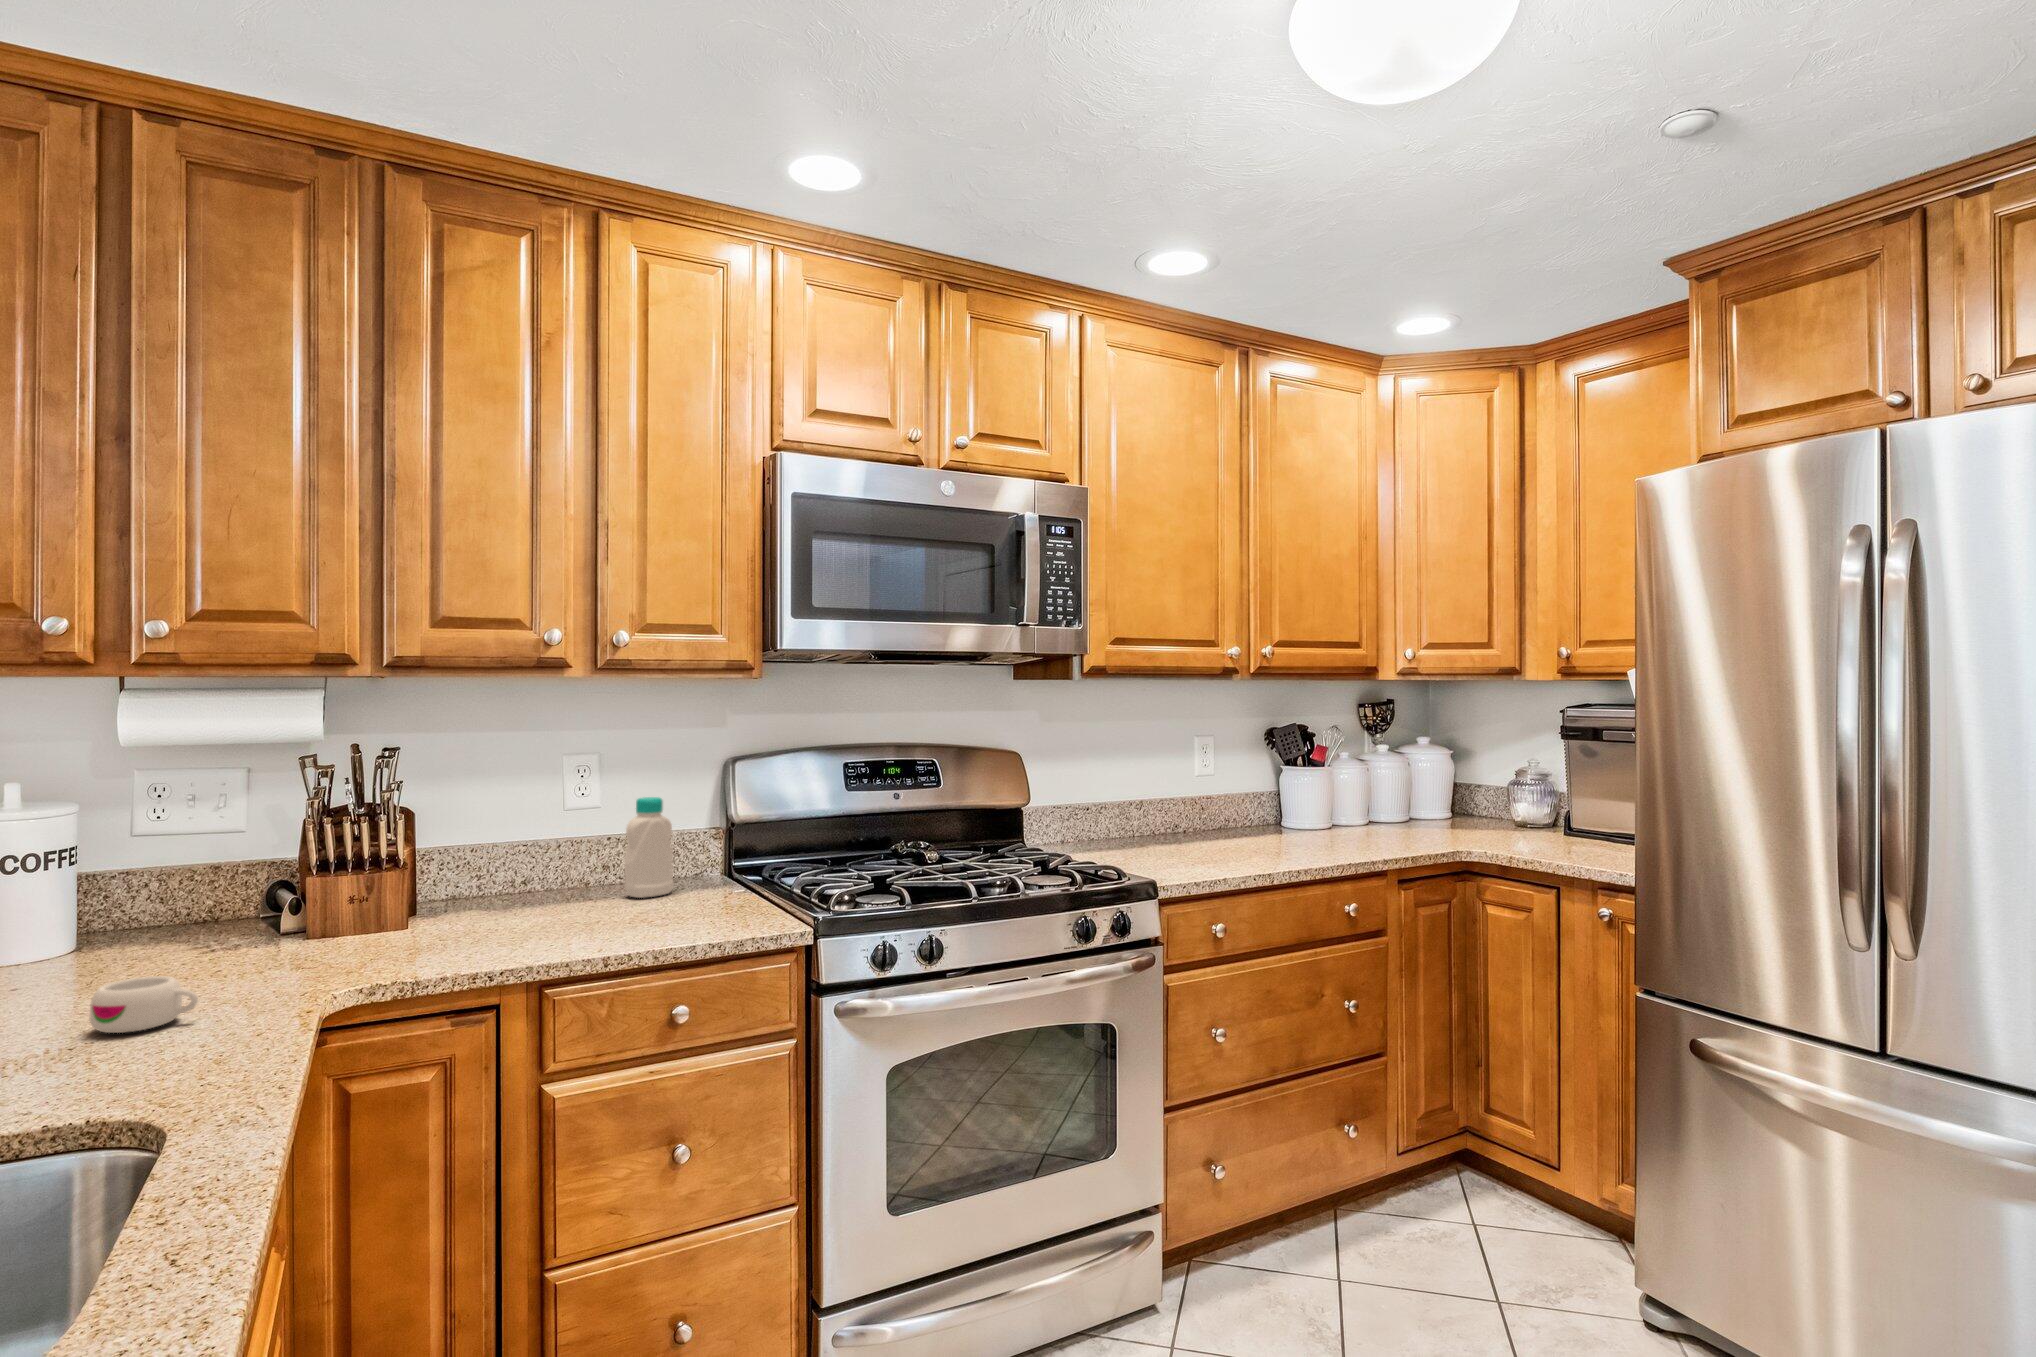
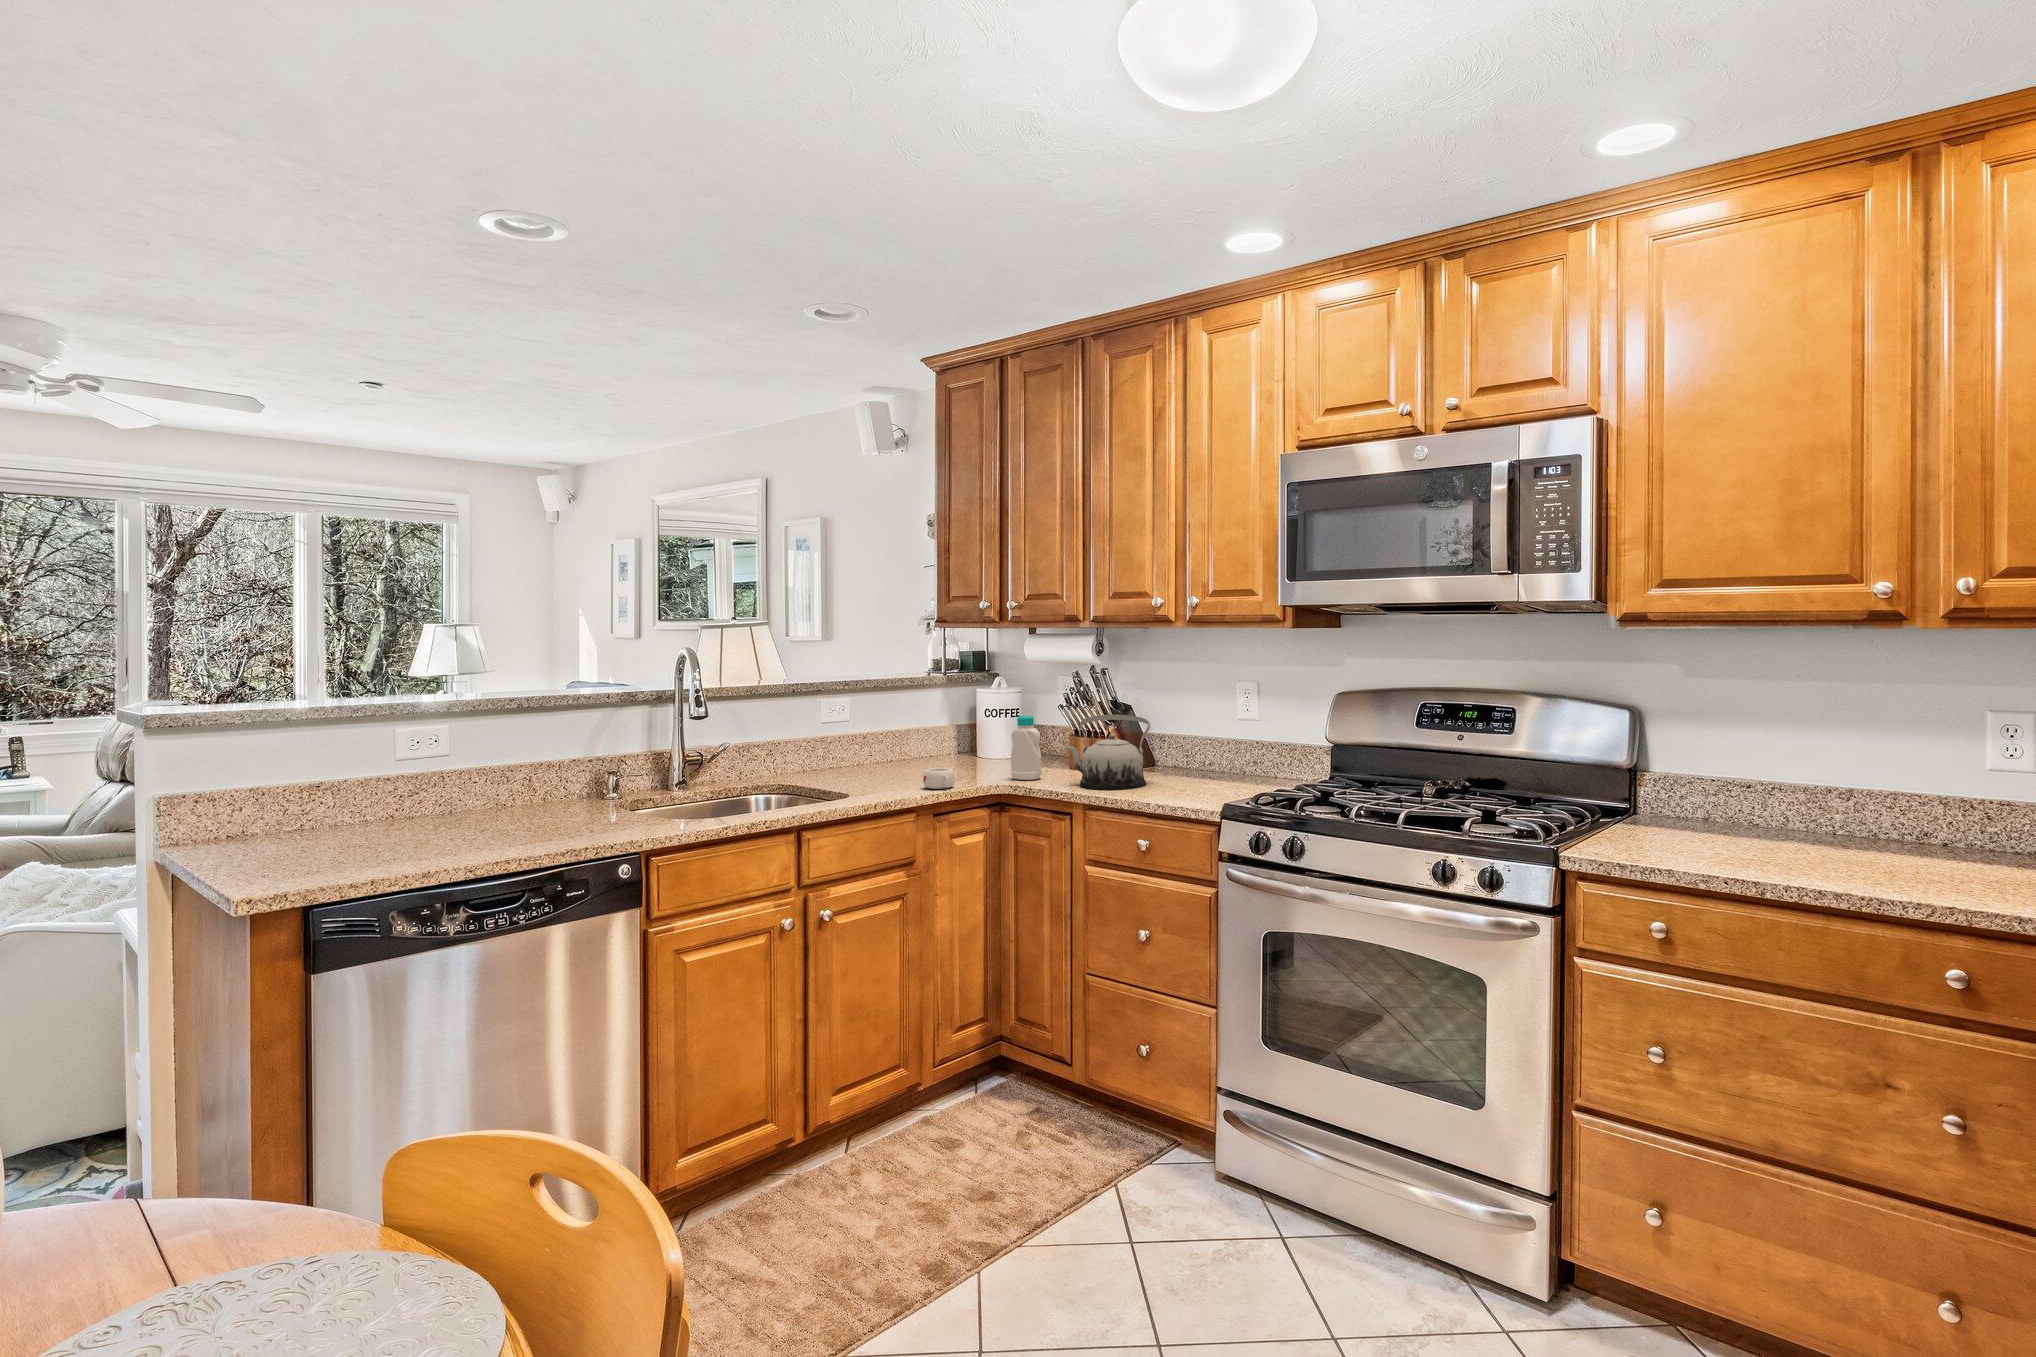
bottle: present [624,797,673,898] -> present [1011,716,1042,780]
teapot: none [396,815,538,948] -> present [1066,715,1150,790]

